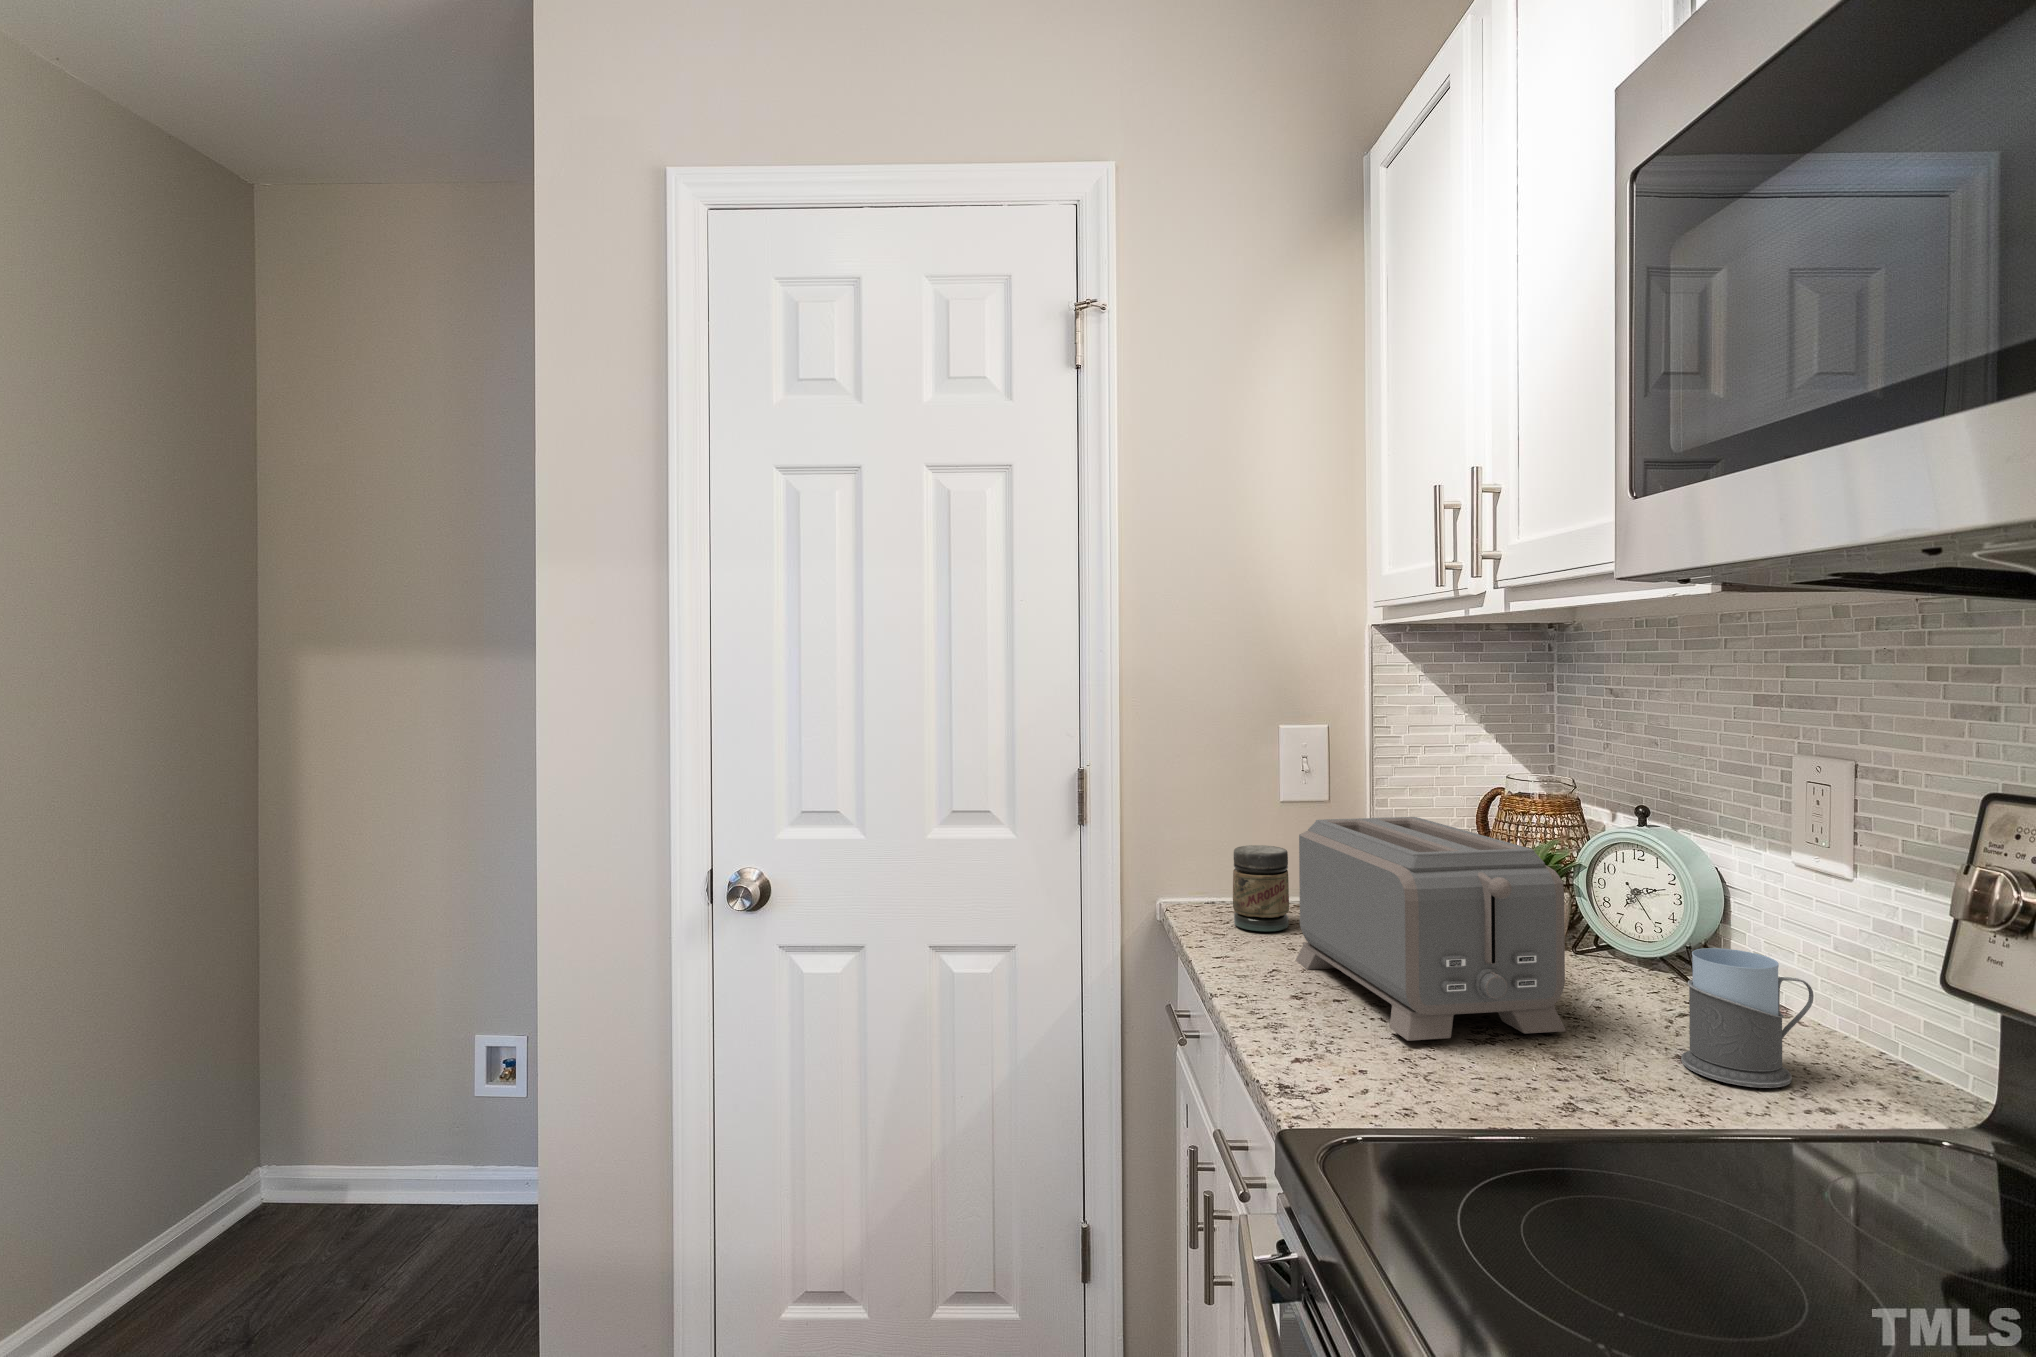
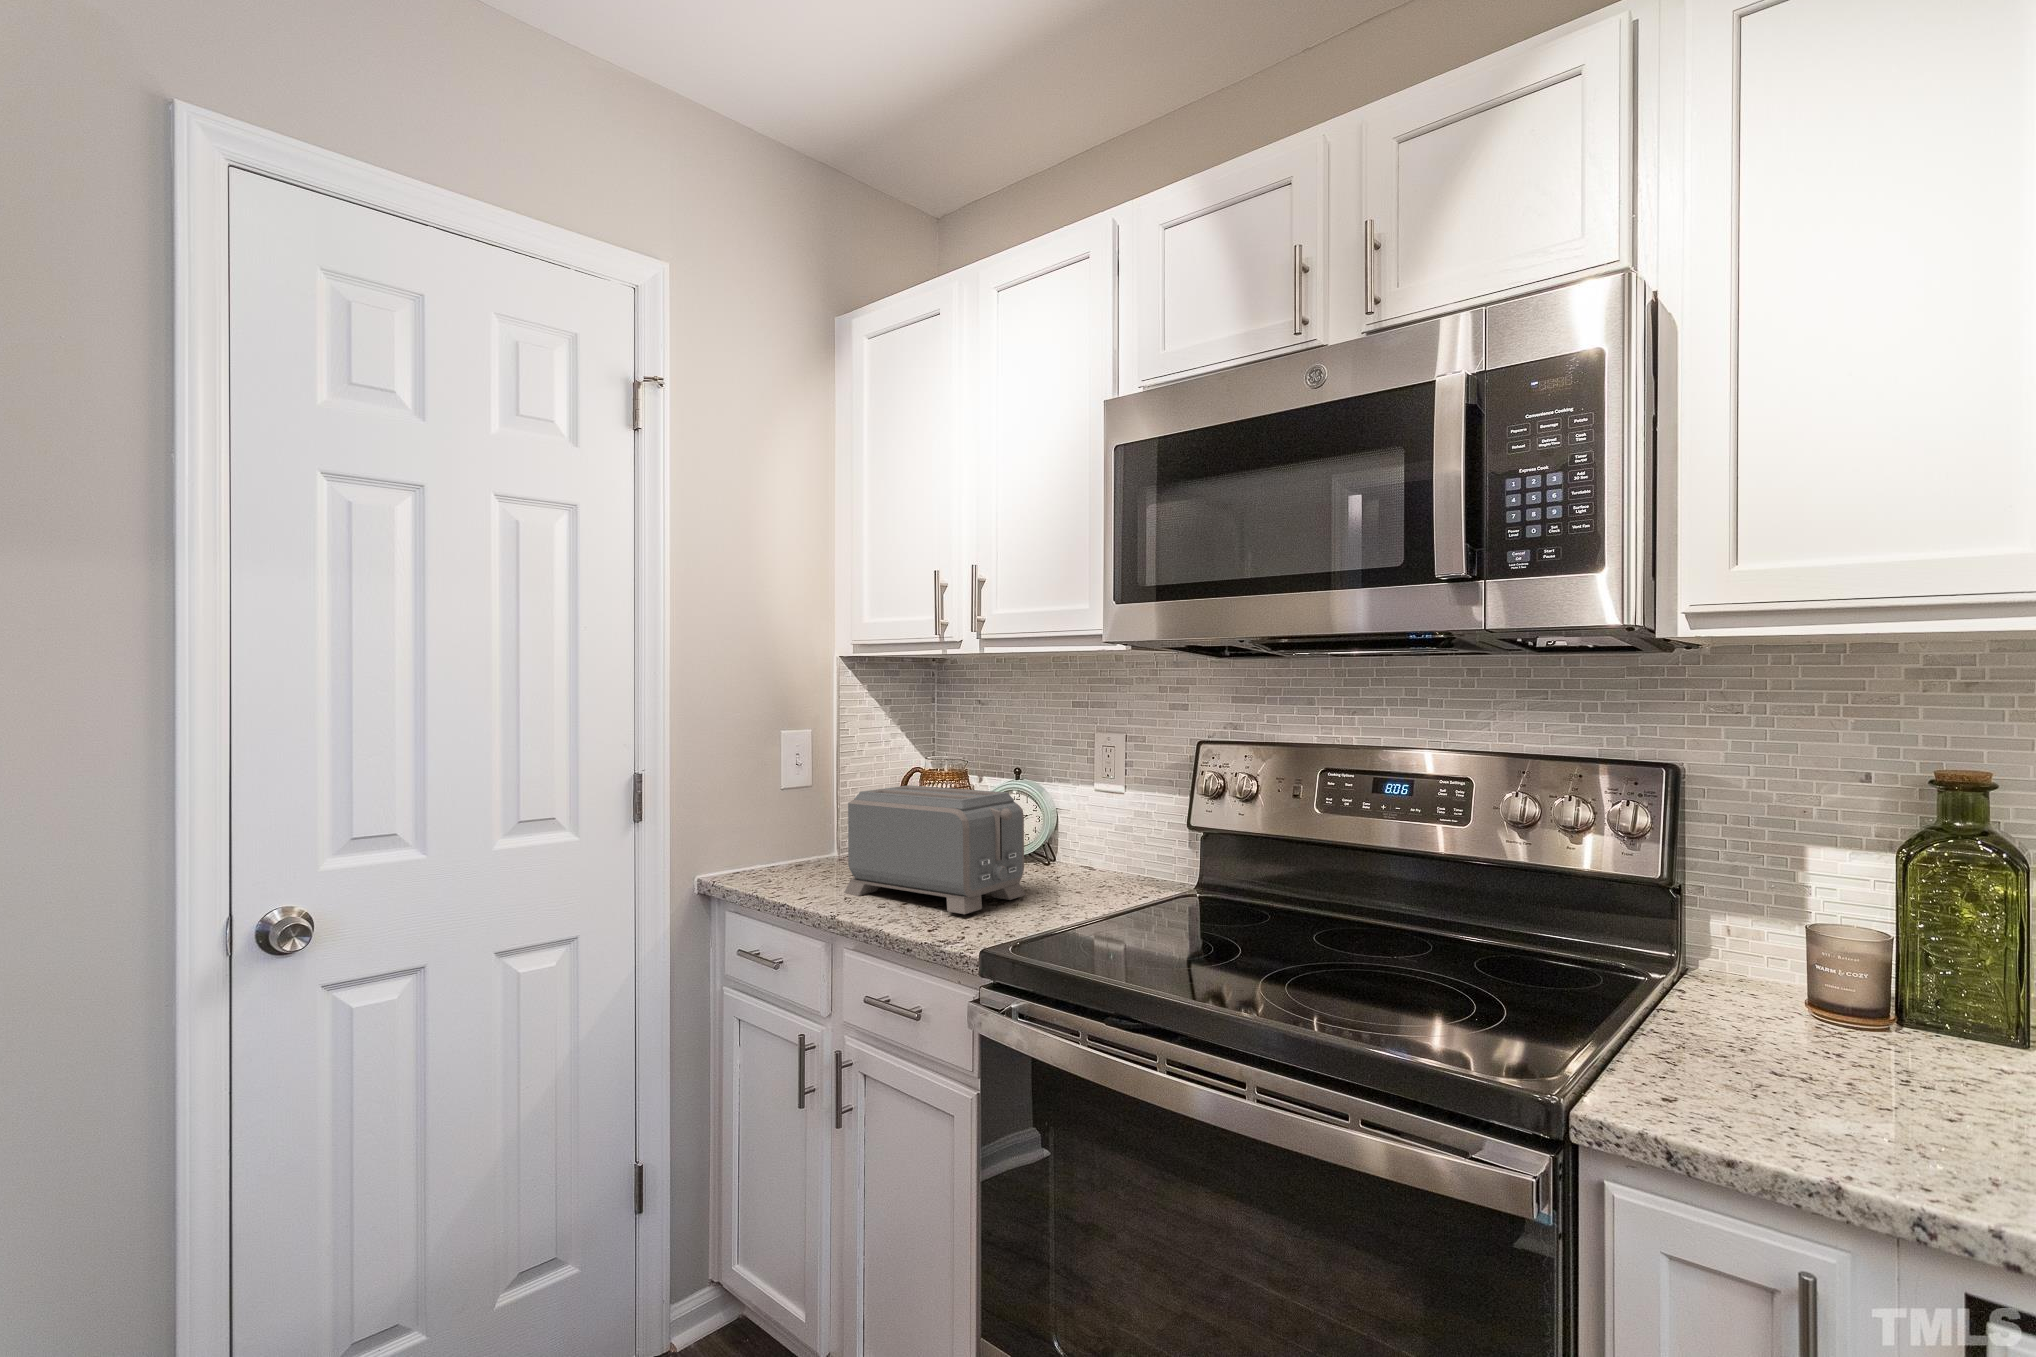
jar: present [1233,845,1289,931] -> none [772,820,814,882]
mug: present [1681,948,1814,1088] -> none [1080,834,1129,900]

